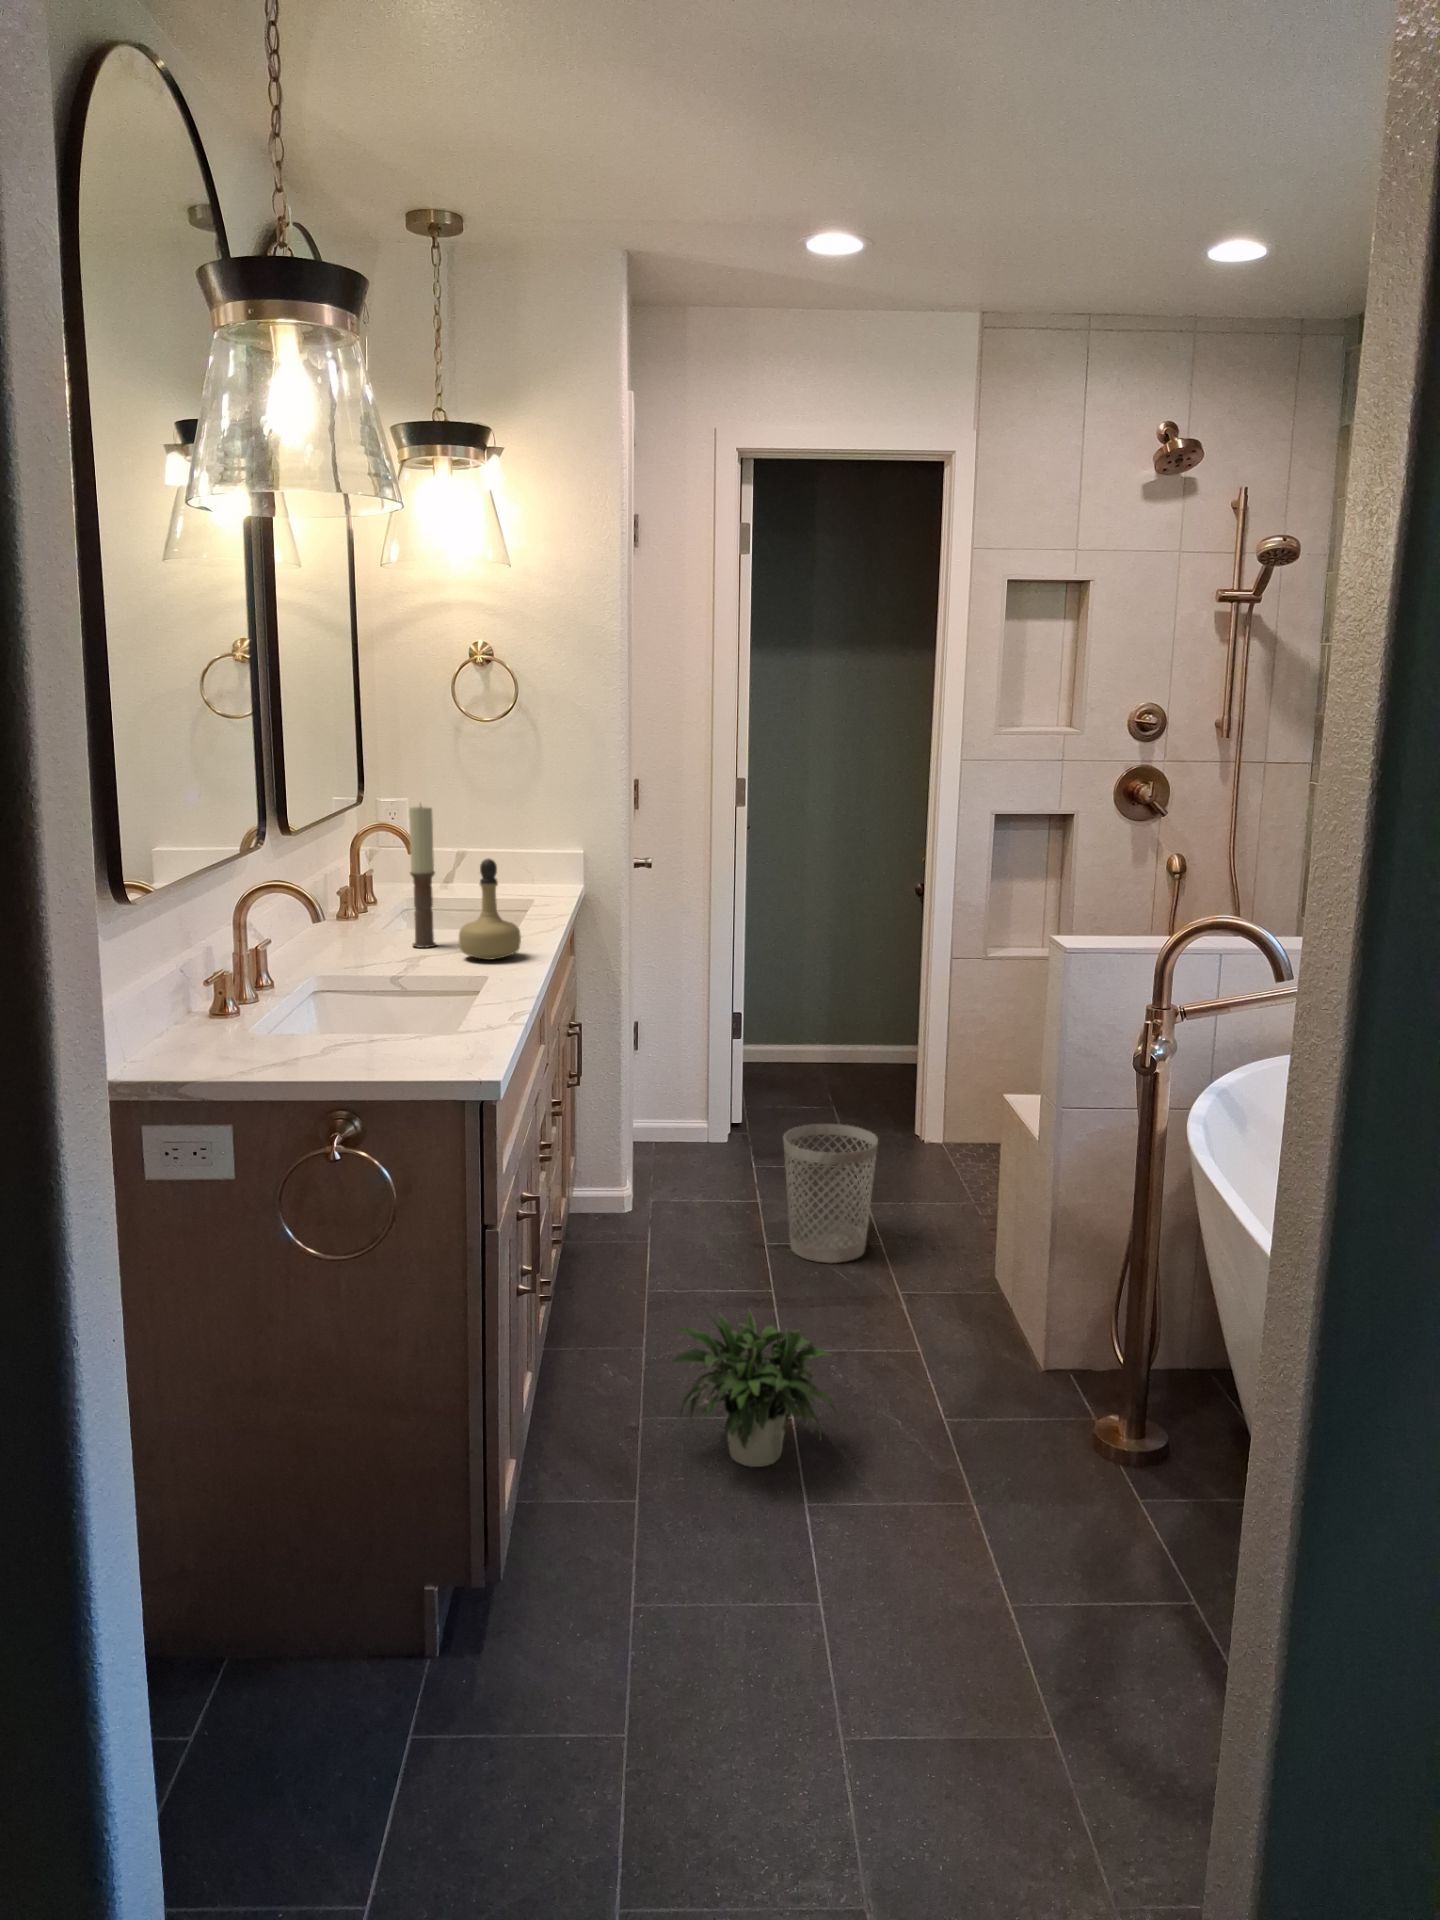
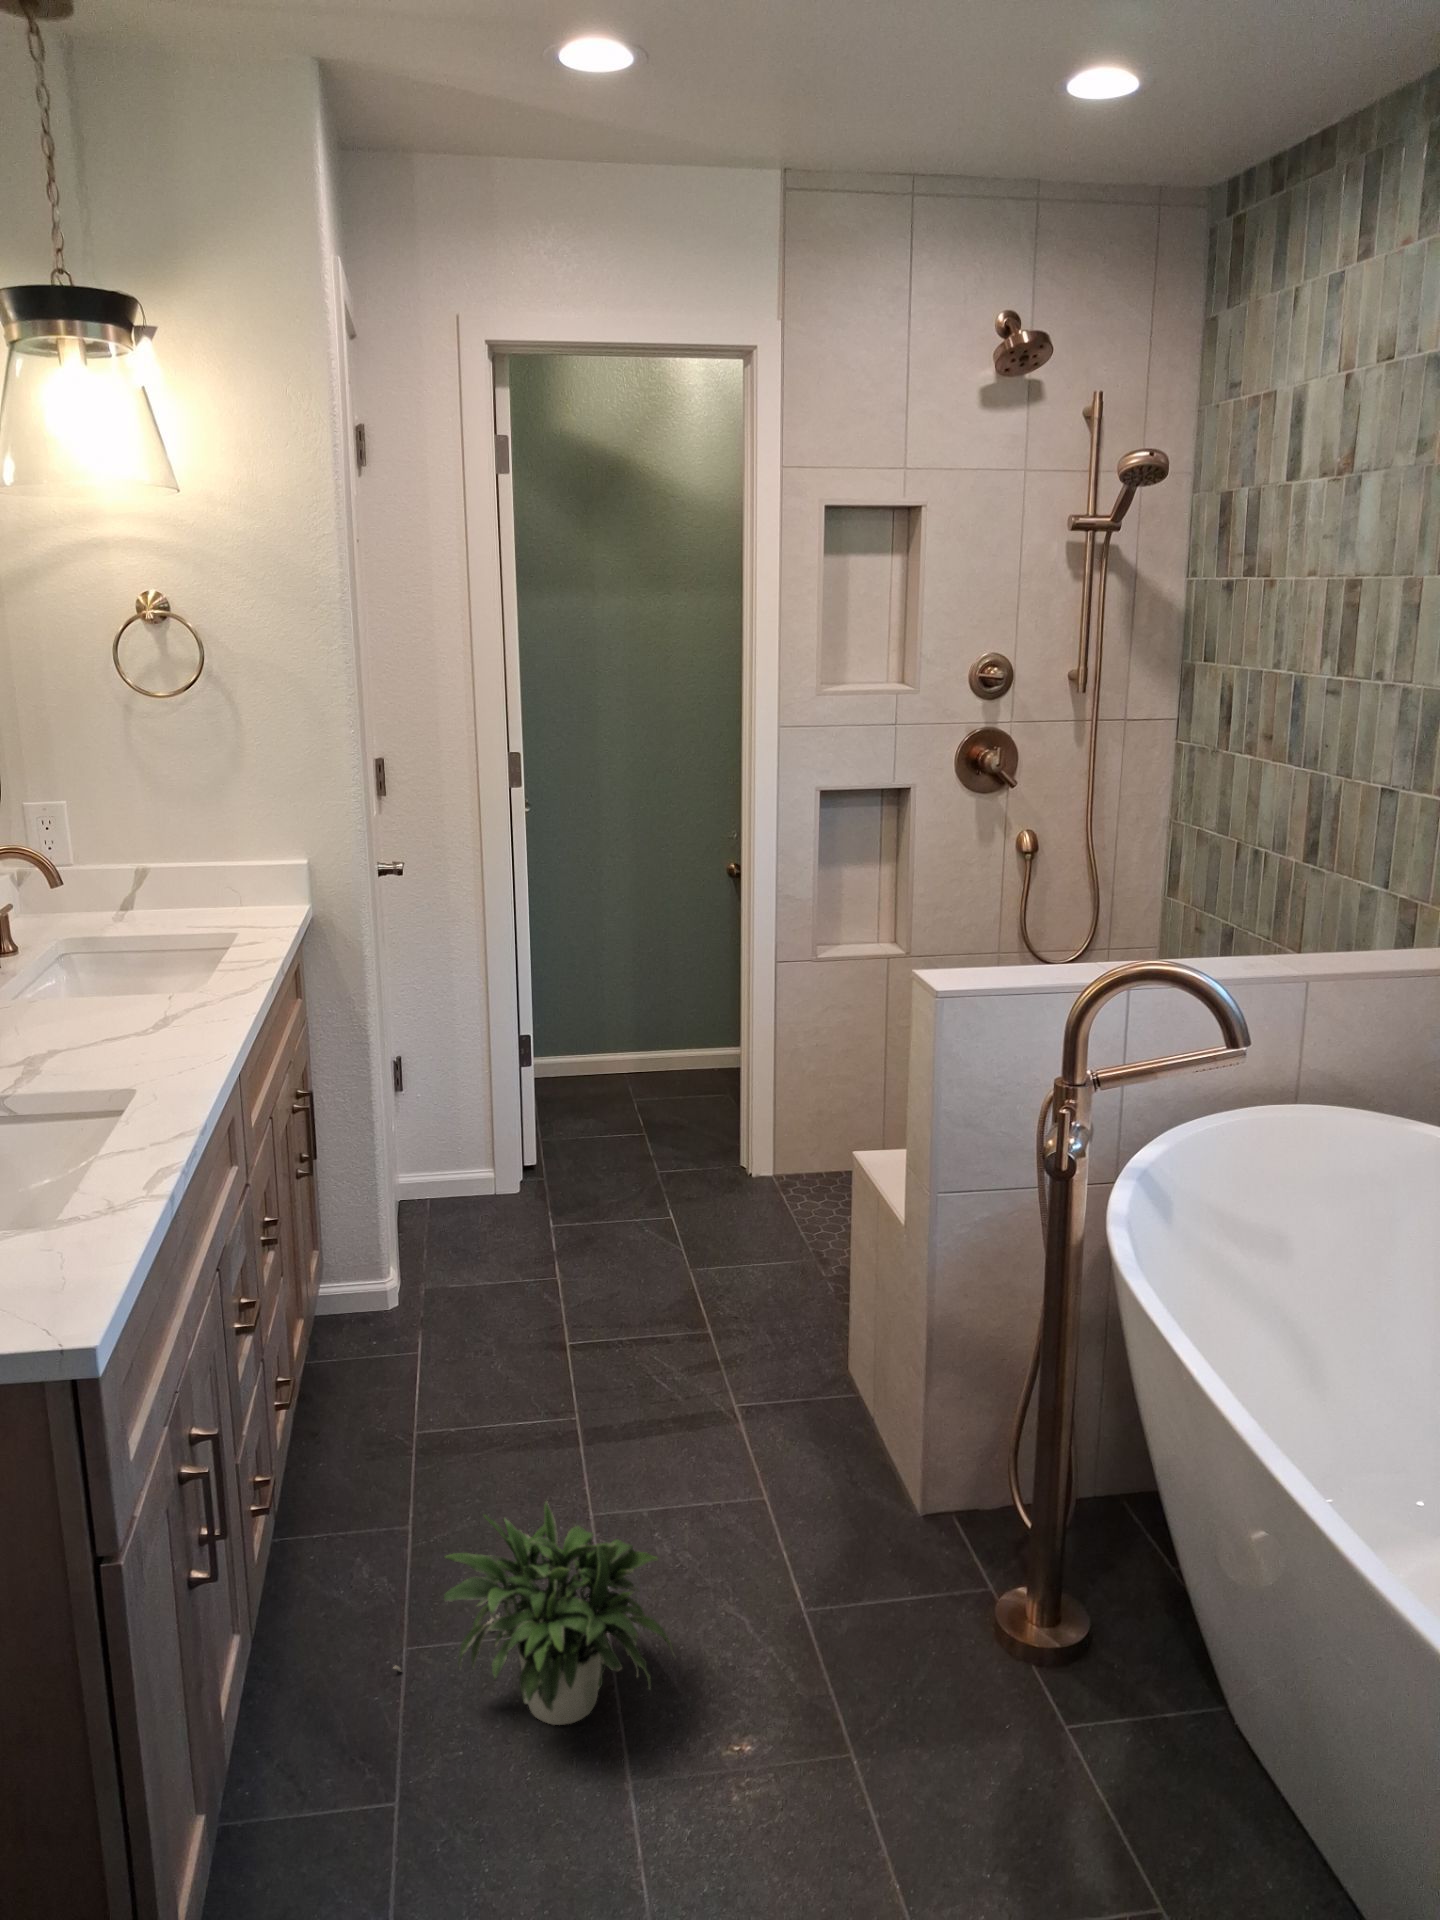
candle: present [409,806,436,948] -> none [32,834,88,1035]
perfume bottle: present [459,858,521,960] -> none [112,915,204,1055]
wastebasket: present [783,1124,878,1263] -> none [582,1190,700,1368]

